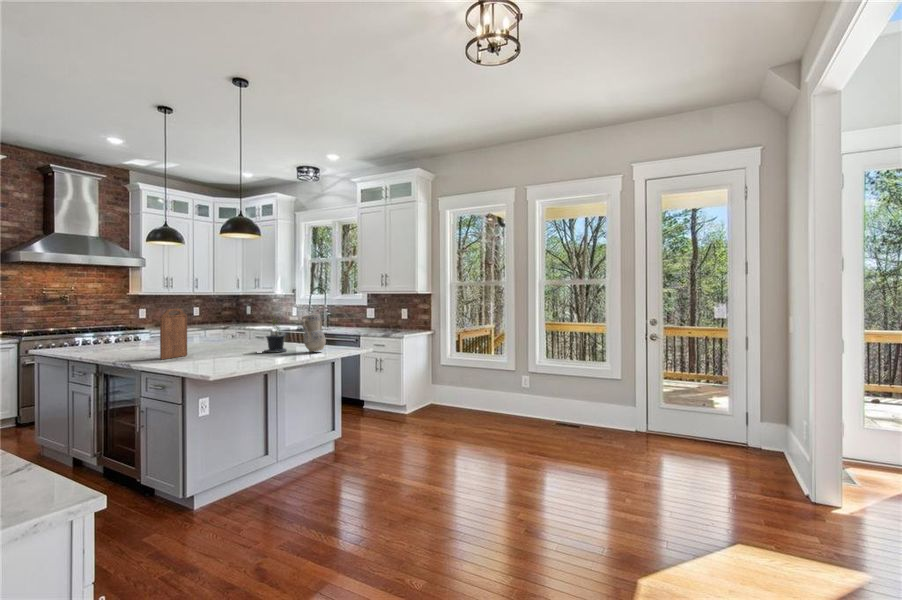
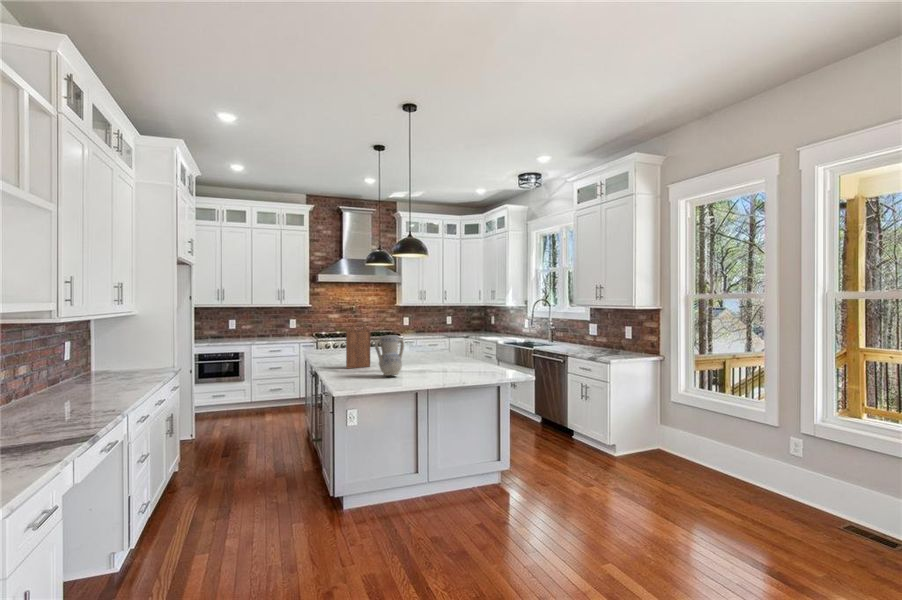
potted plant: present [264,314,286,353] -> none [424,332,452,371]
vase: present [301,314,326,352] -> present [375,335,404,376]

